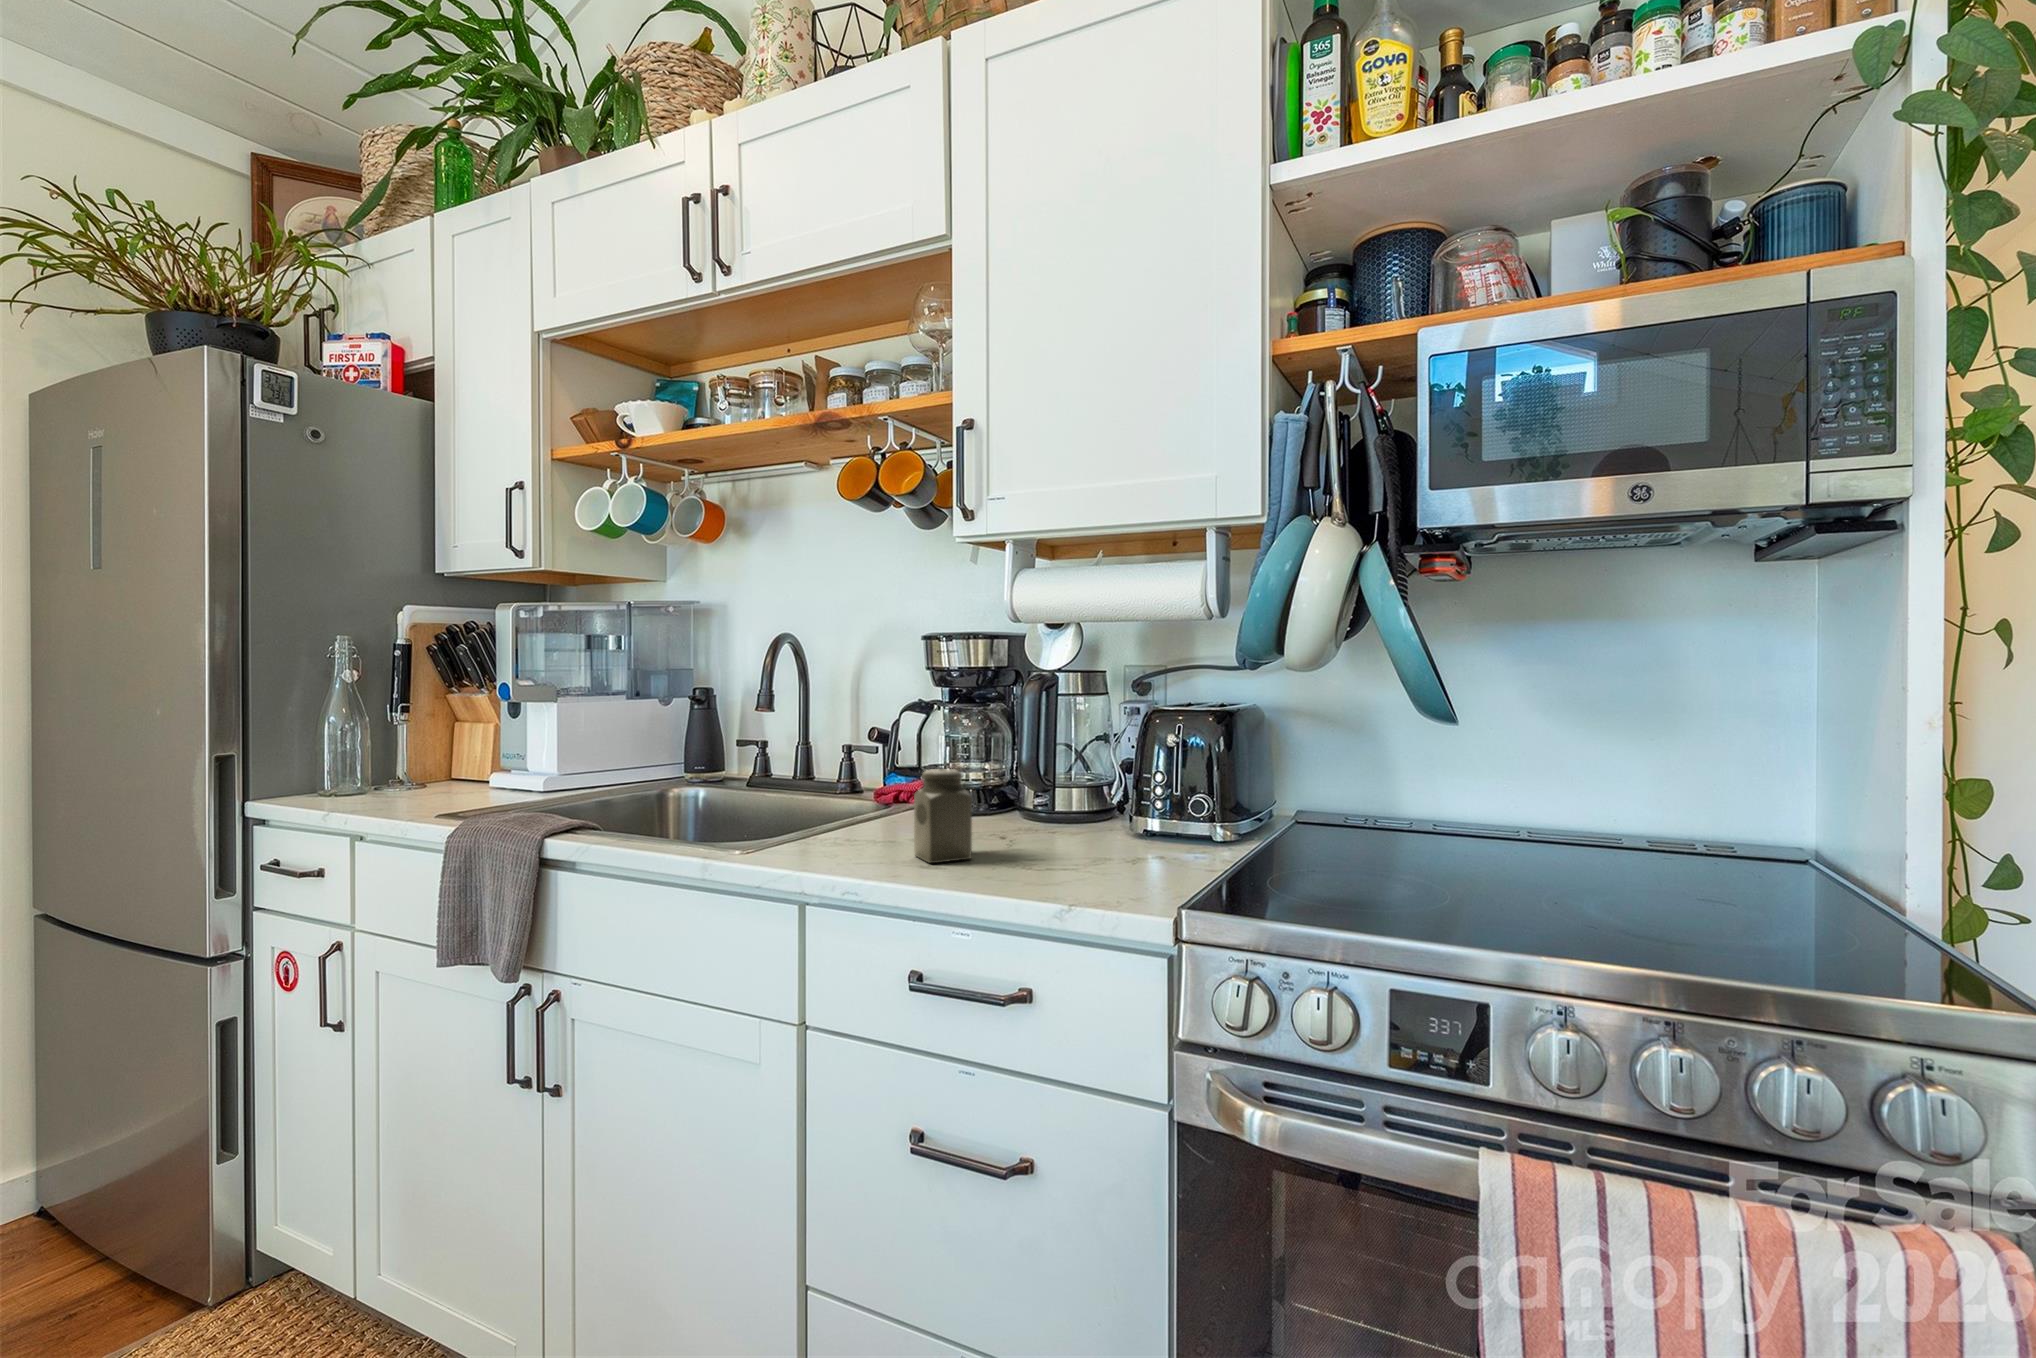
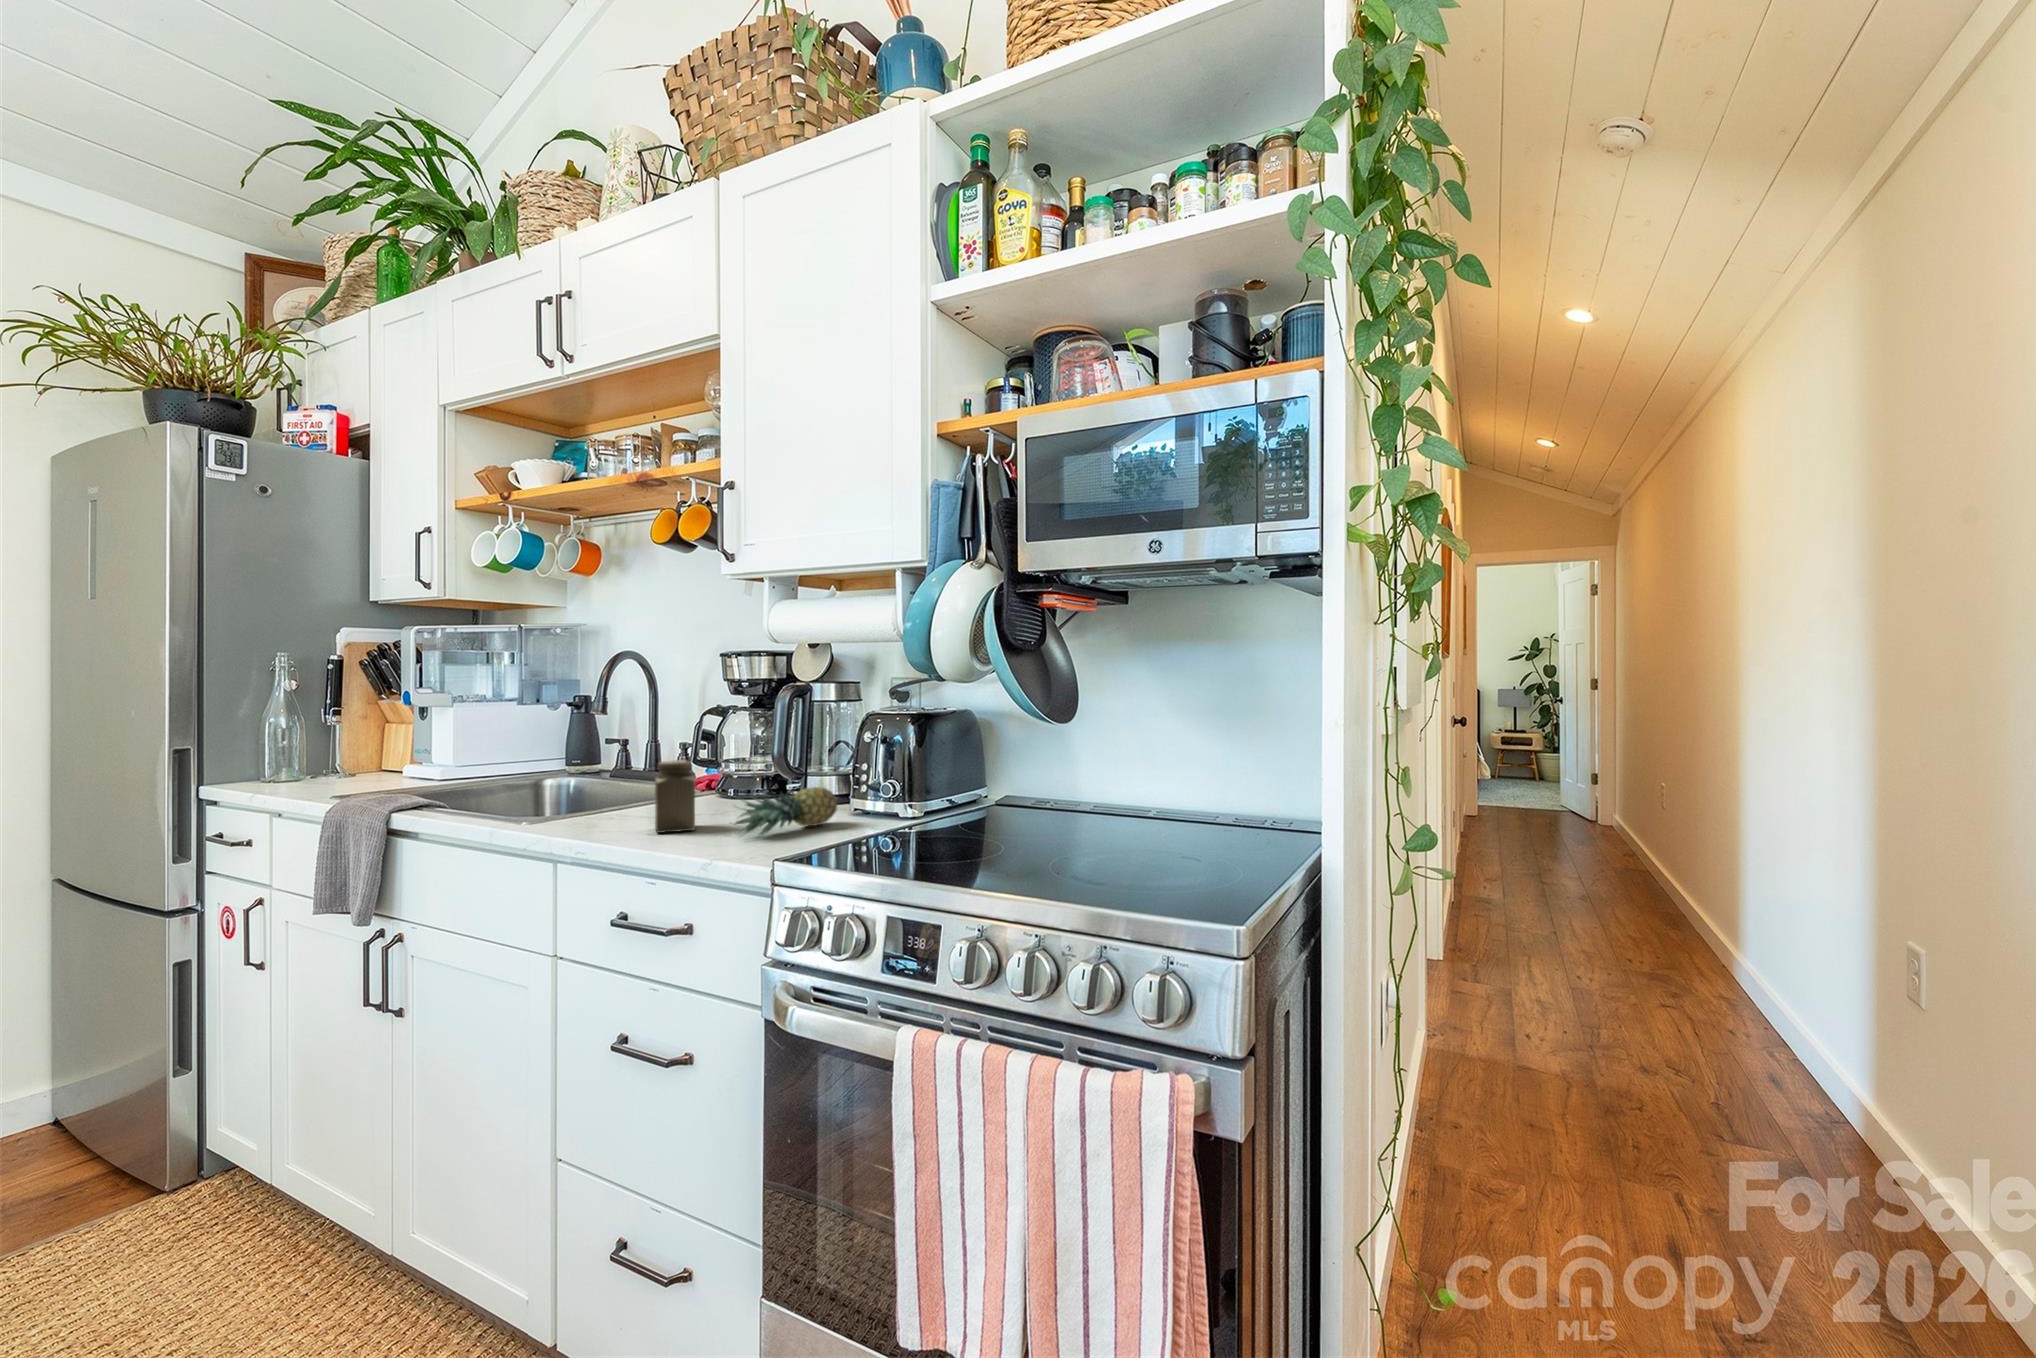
fruit: none [1036,802,1139,869] -> present [734,787,837,835]

